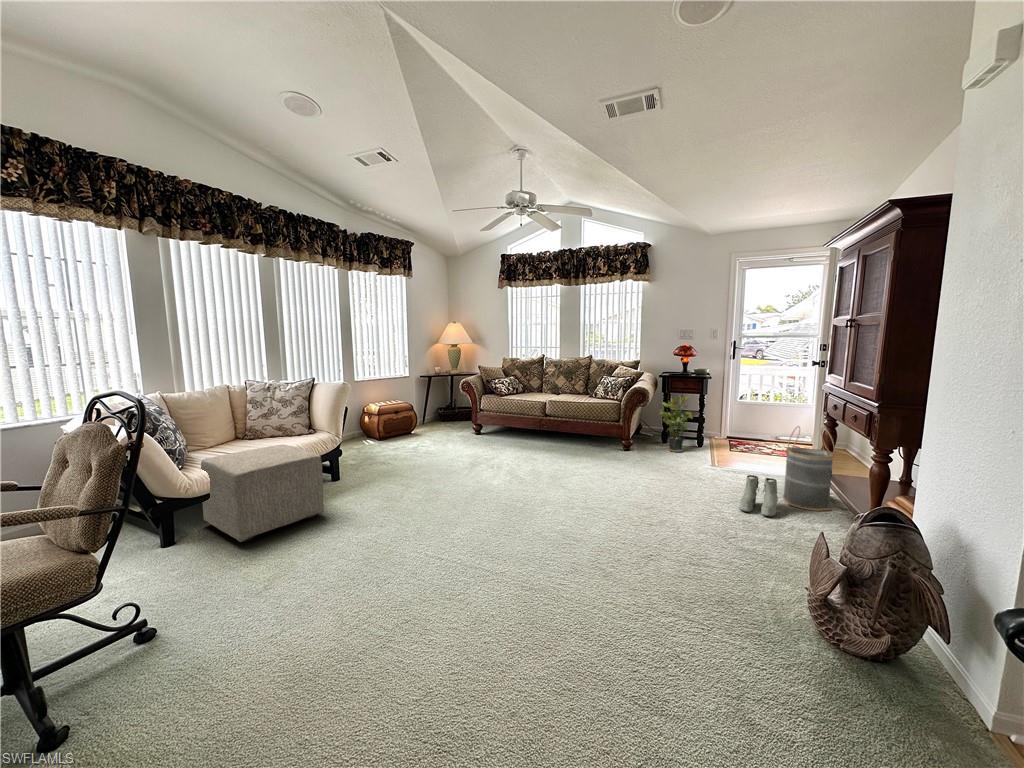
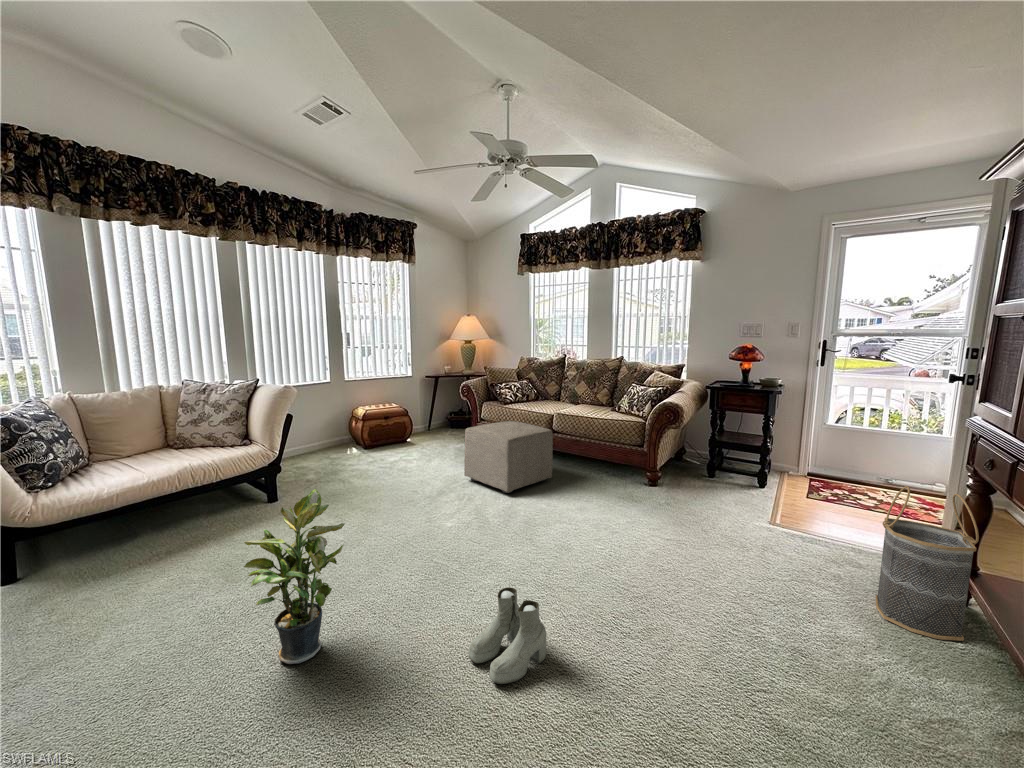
potted plant: present [660,396,693,452] -> present [244,489,345,664]
ottoman: present [201,445,324,542] -> present [464,421,553,493]
boots: present [740,475,778,516] -> present [469,587,546,684]

